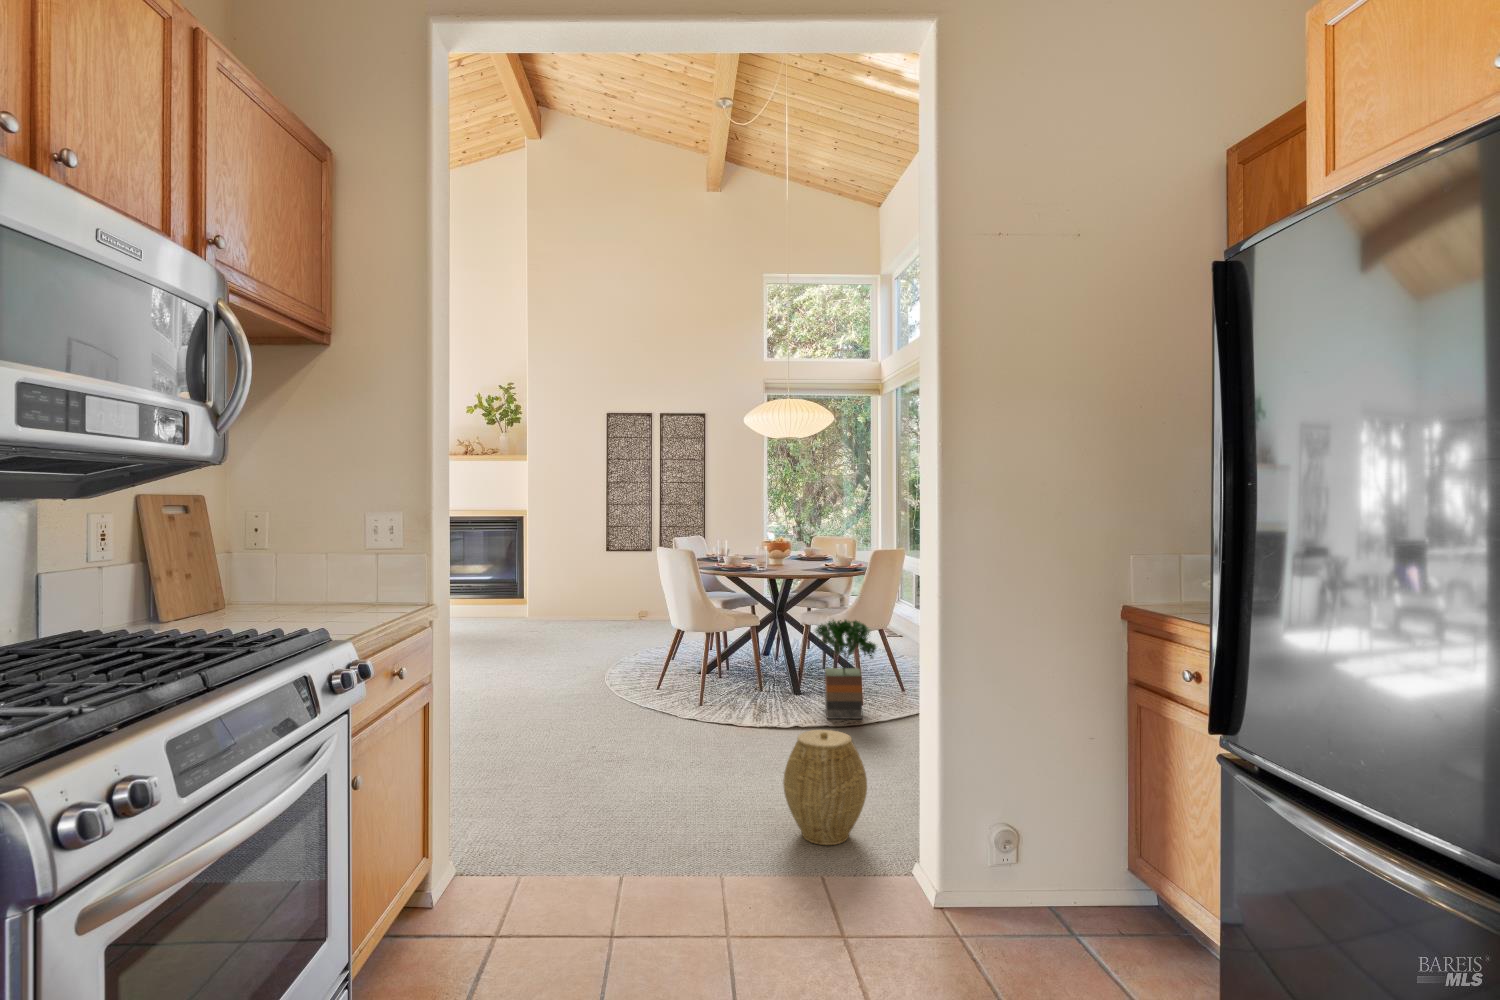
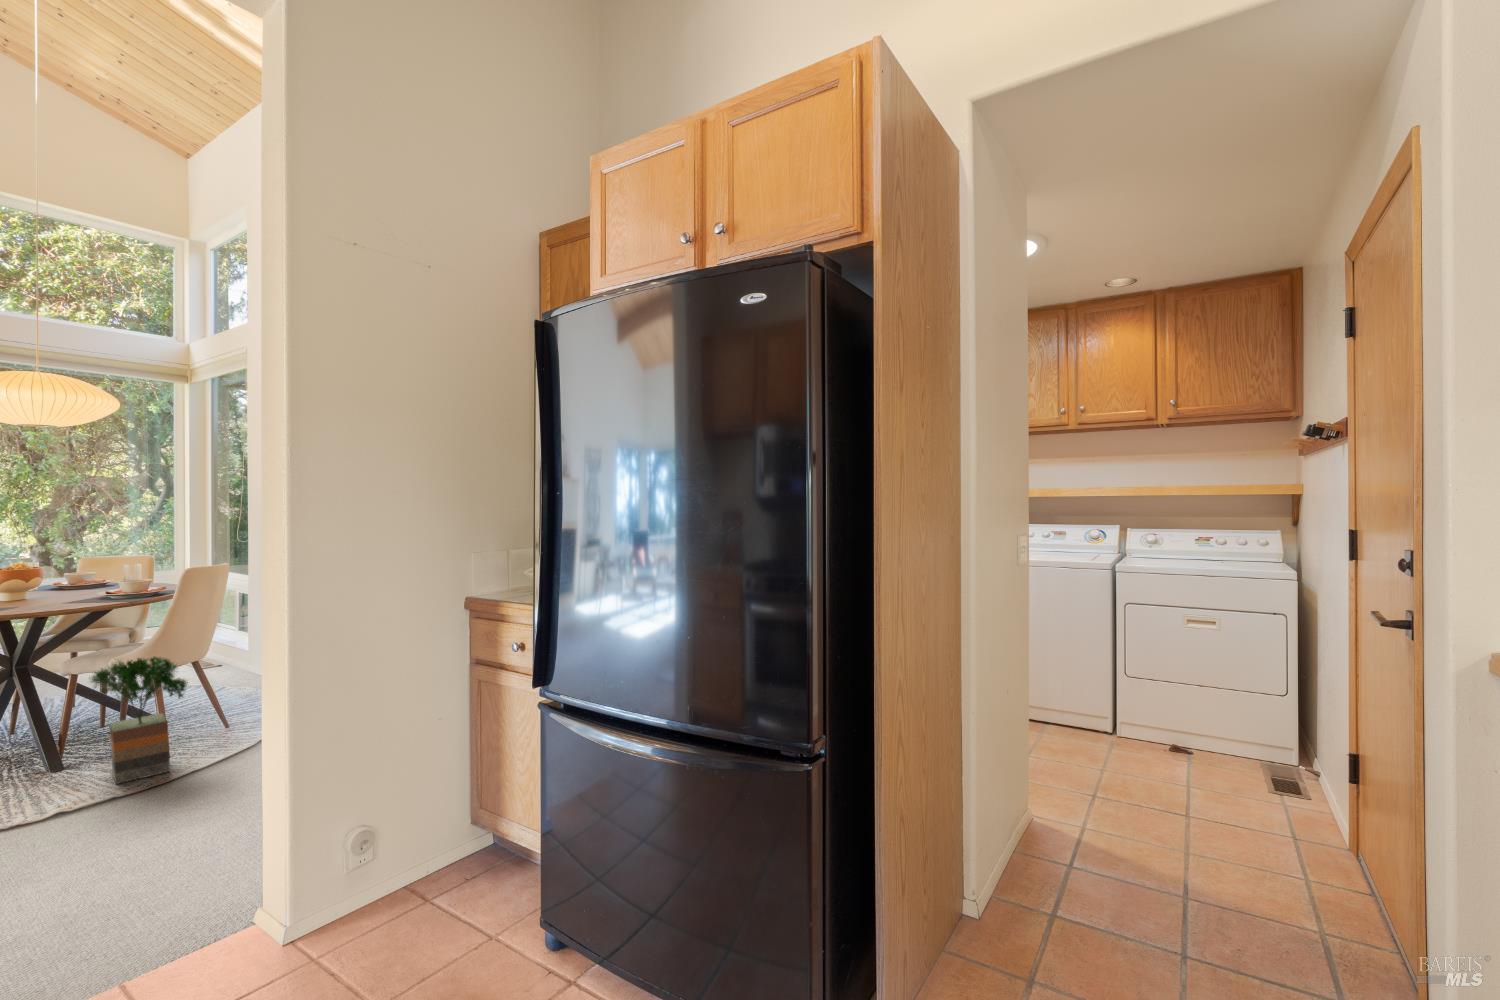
woven basket: present [783,730,867,845] -> none [57,791,188,936]

